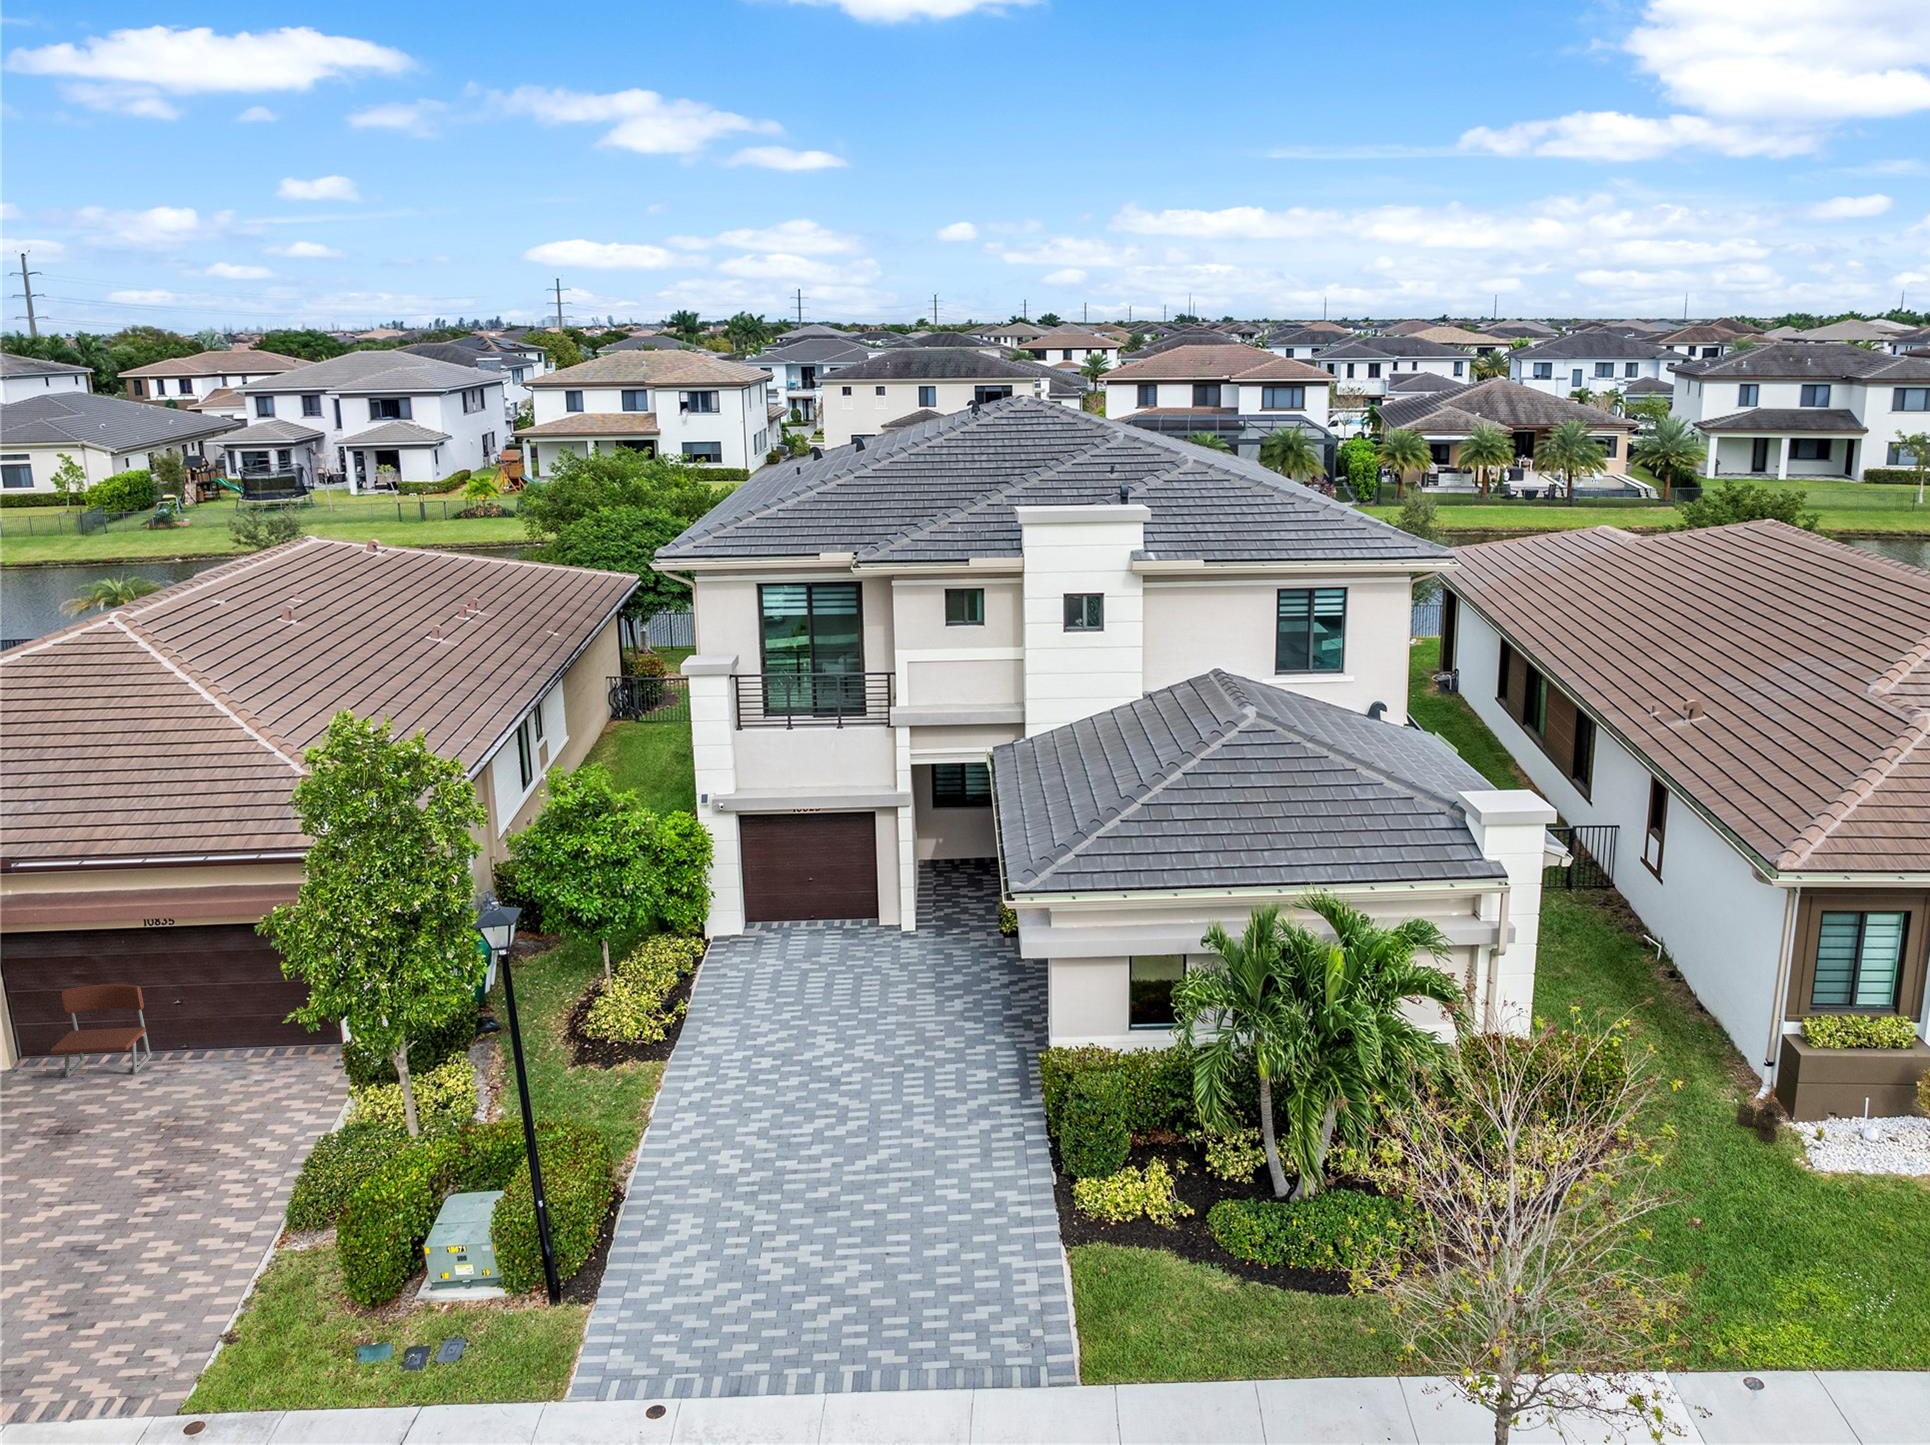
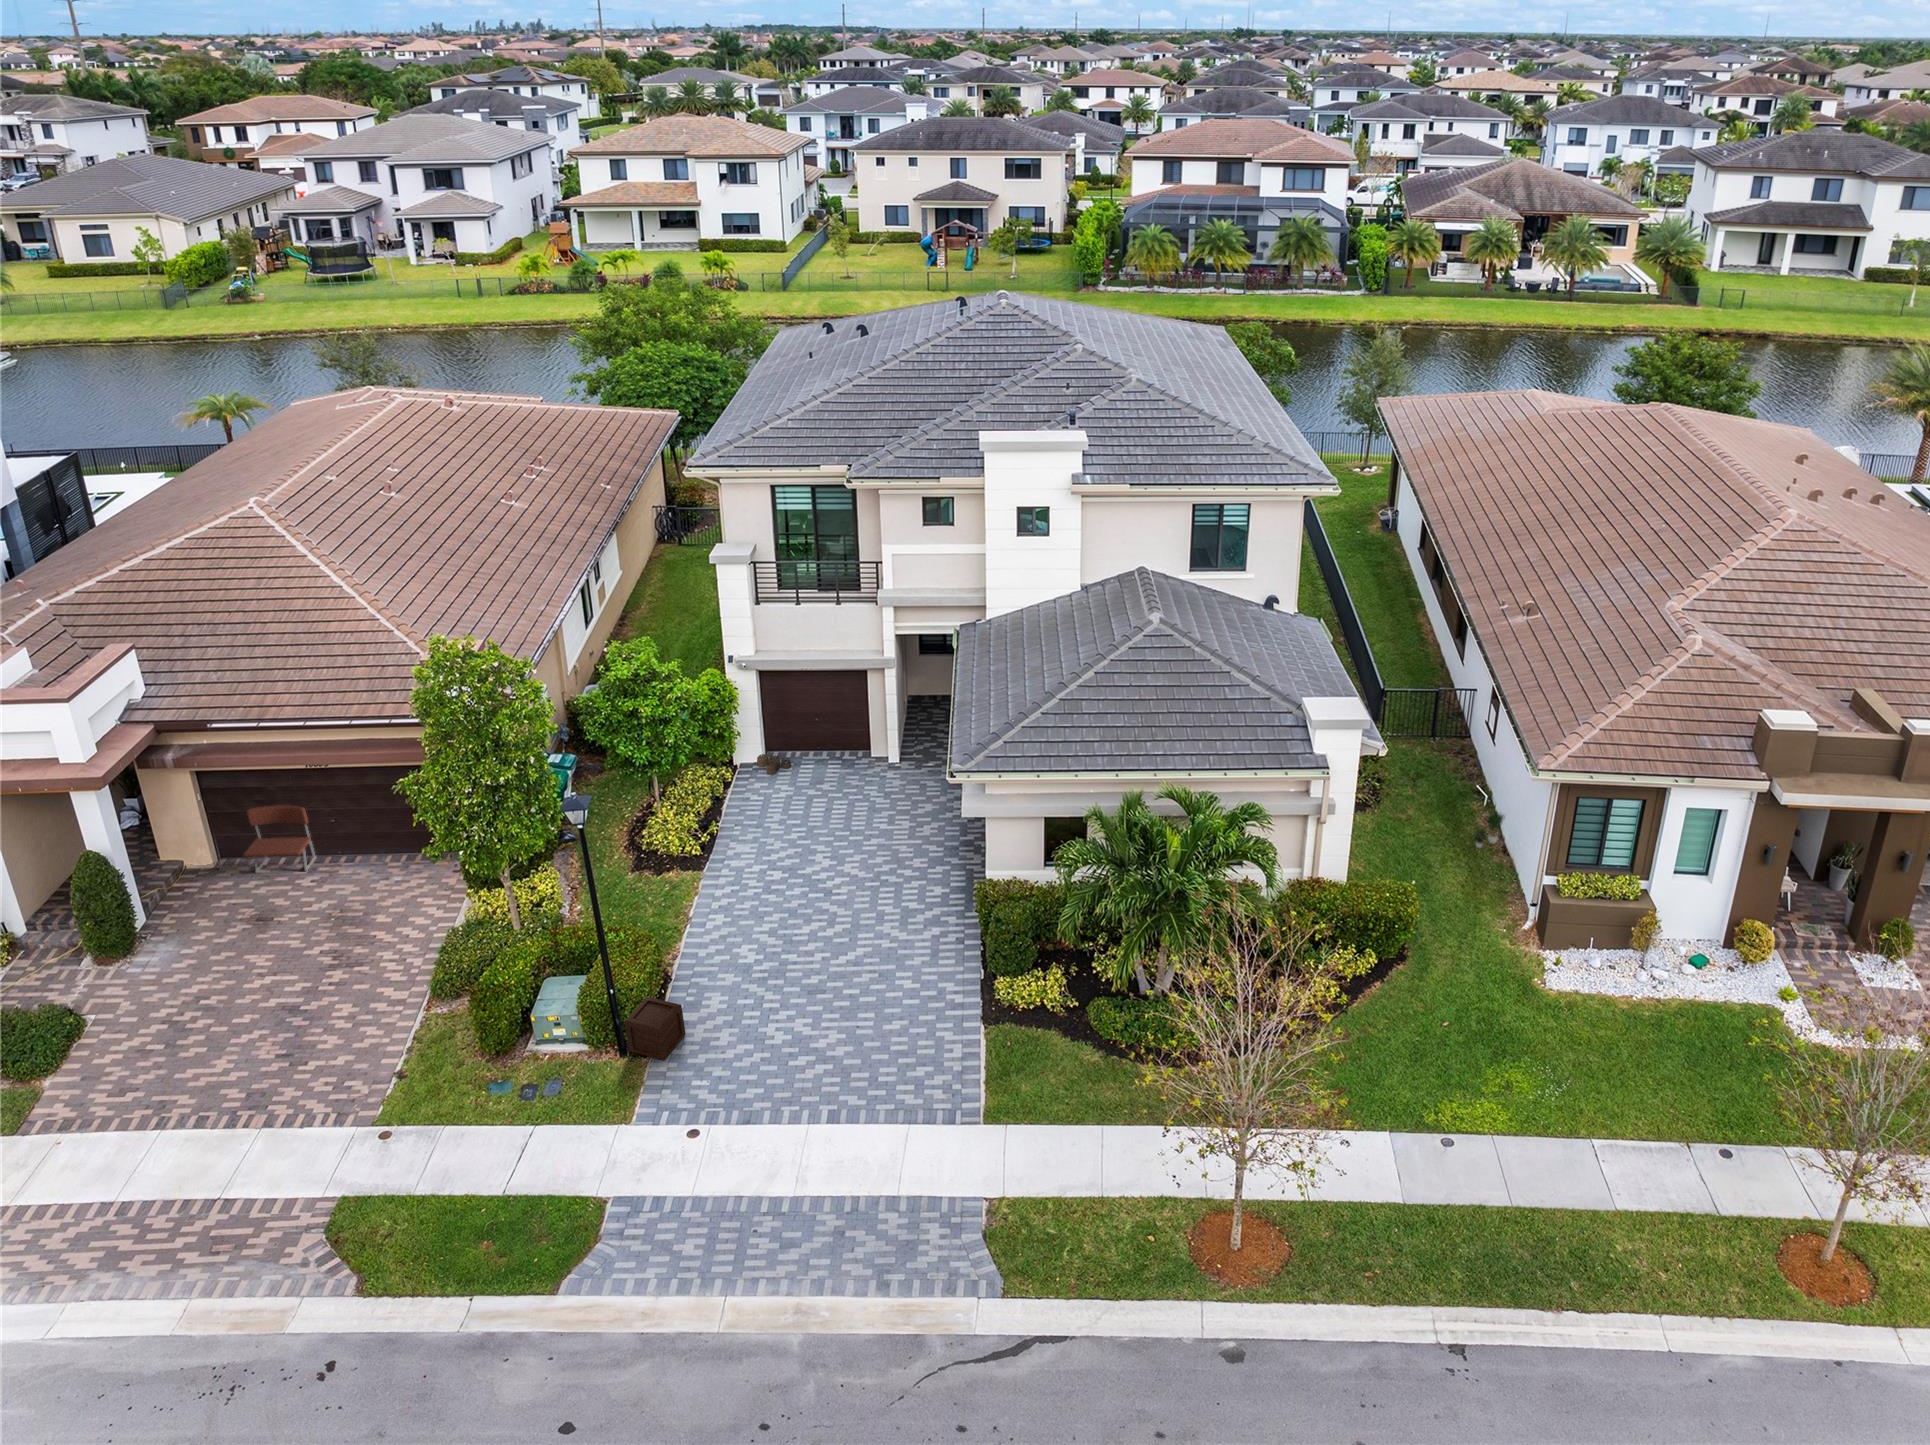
potted plant: none [1653,955,1695,1006] -> present [1473,812,1504,848]
woven basket: present [1736,1102,1784,1142] -> present [757,754,791,775]
wooden crate: none [558,1214,645,1306] -> present [624,997,685,1060]

